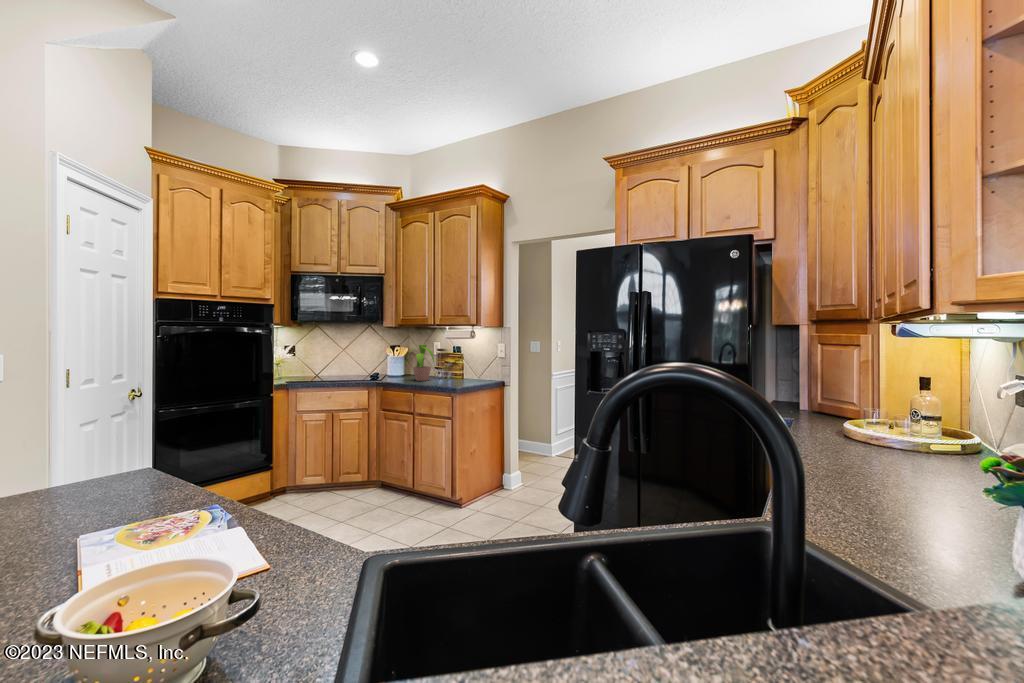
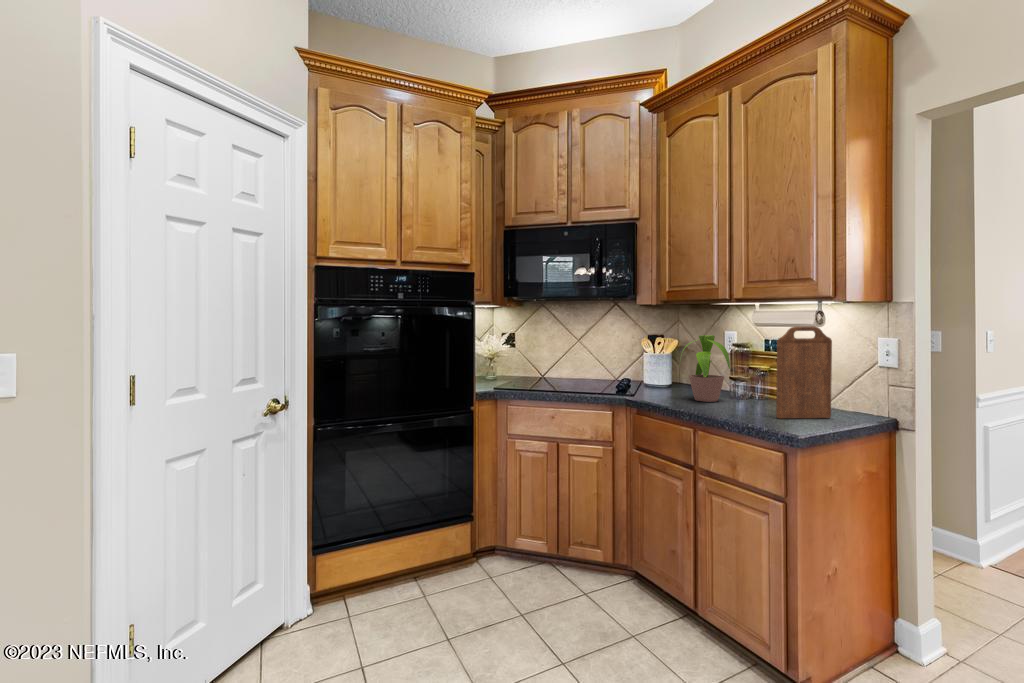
cutting board: none [453,340,477,385] -> present [776,326,832,419]

